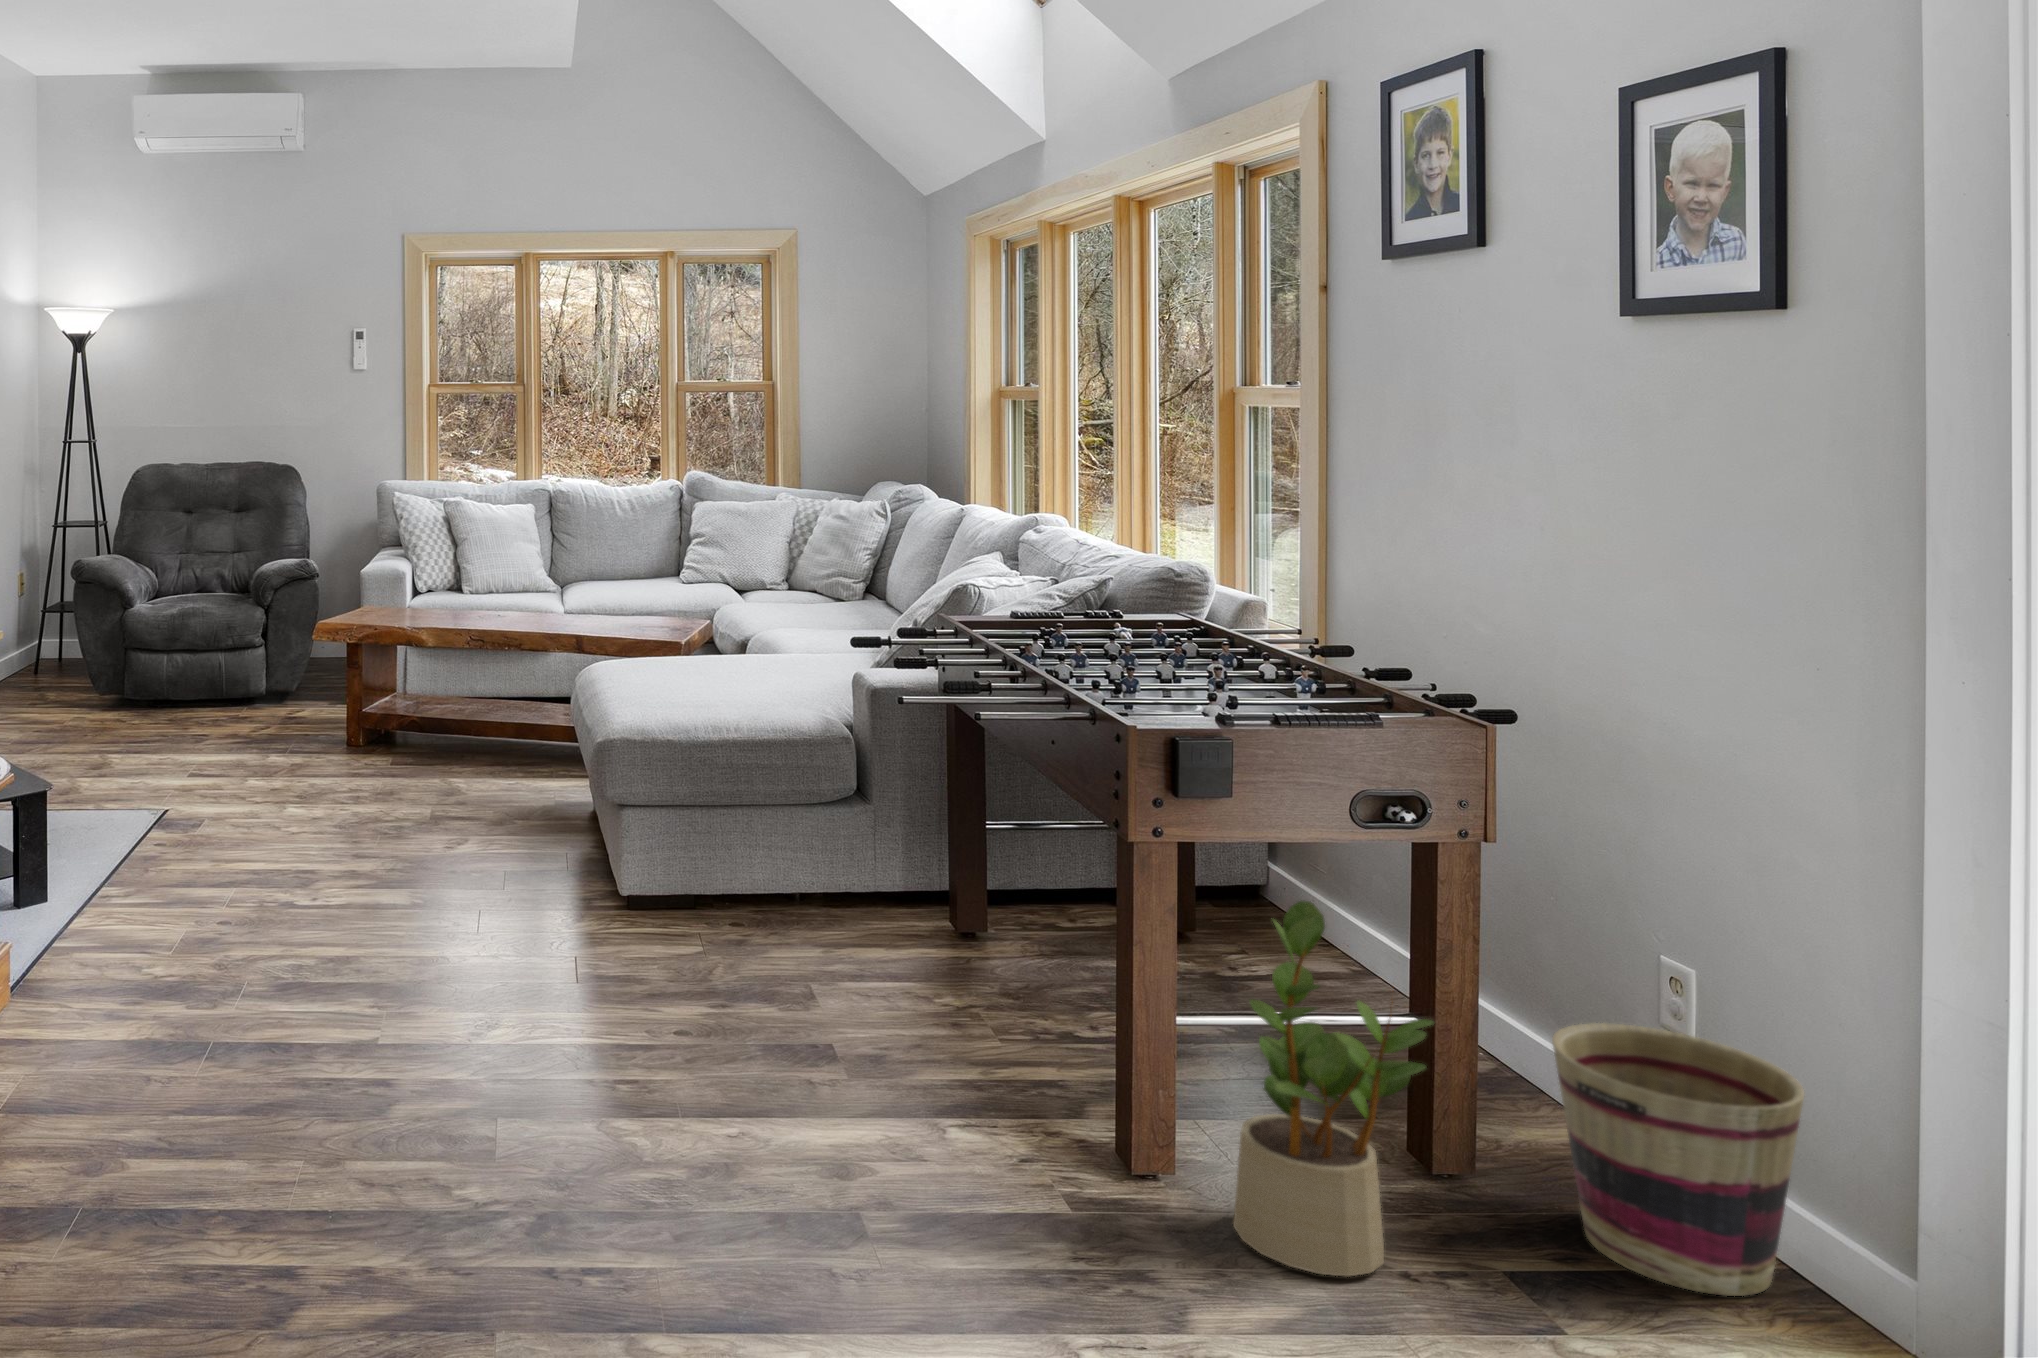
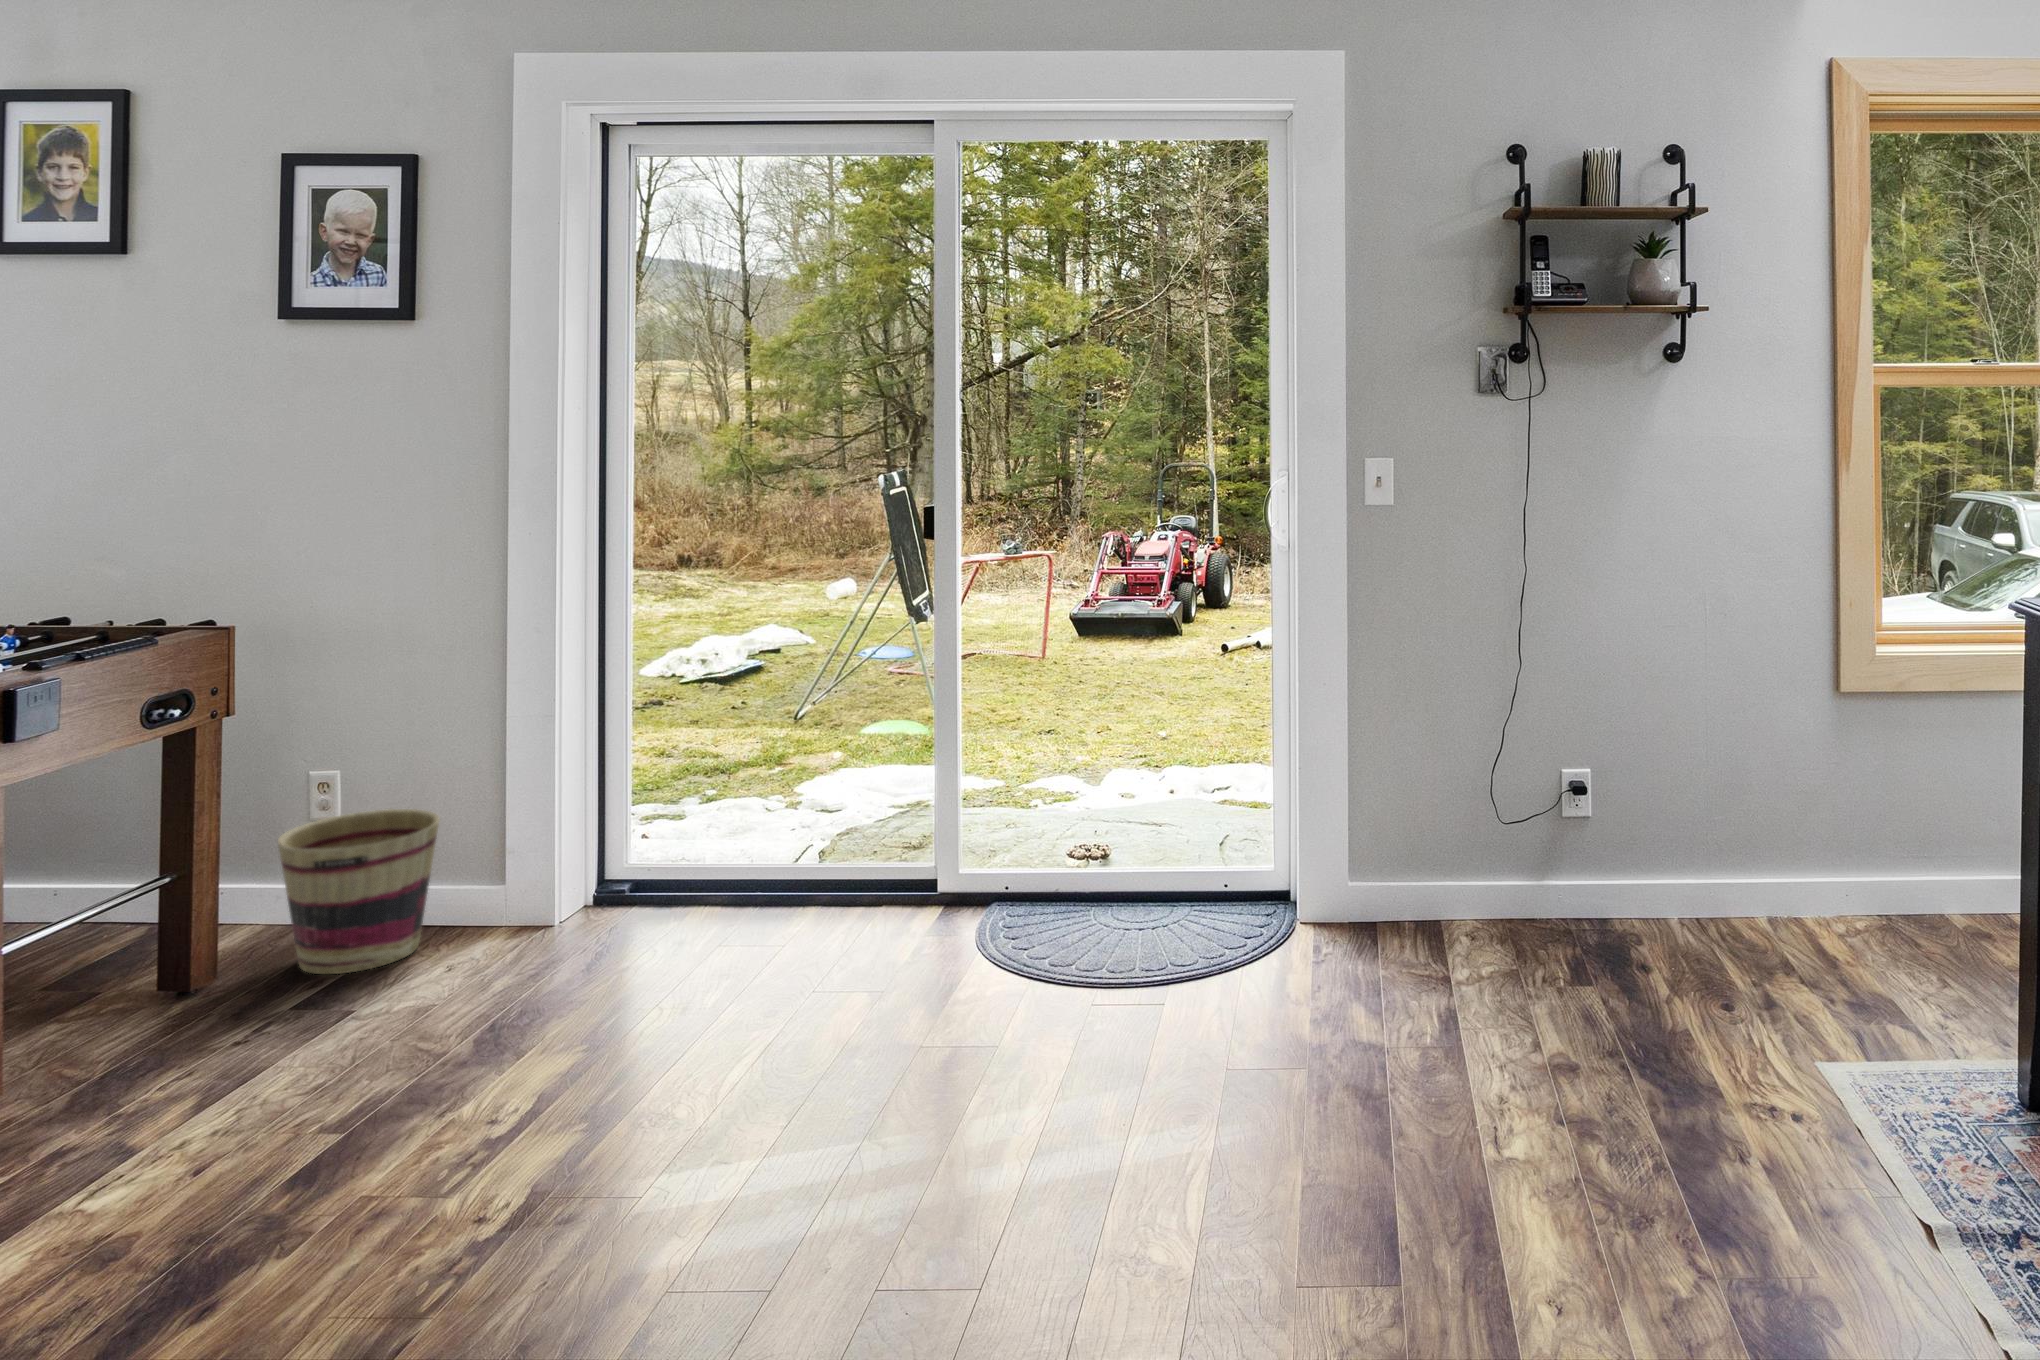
potted plant: present [1233,901,1434,1276] -> none [88,792,257,1083]

